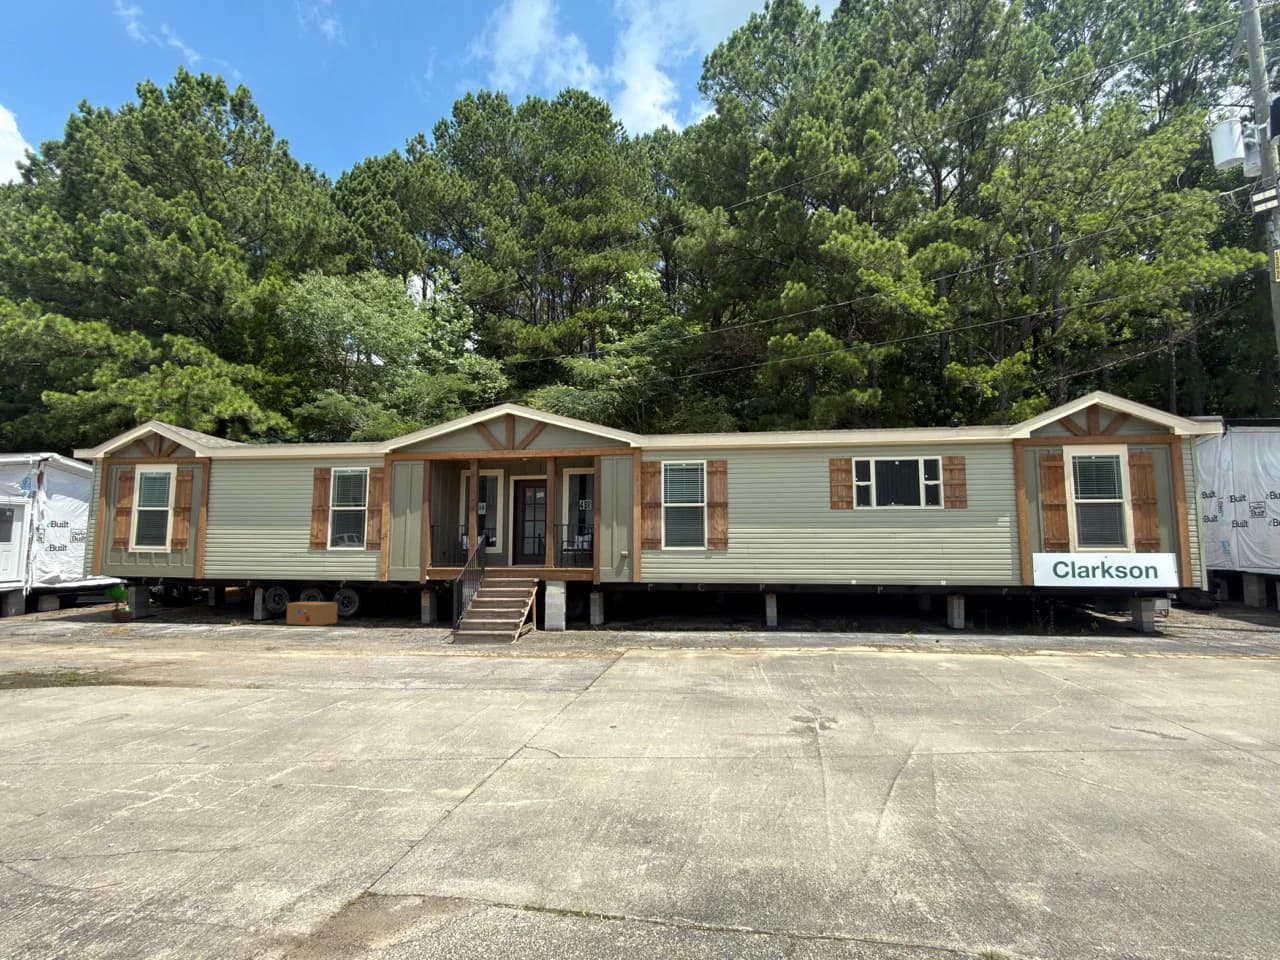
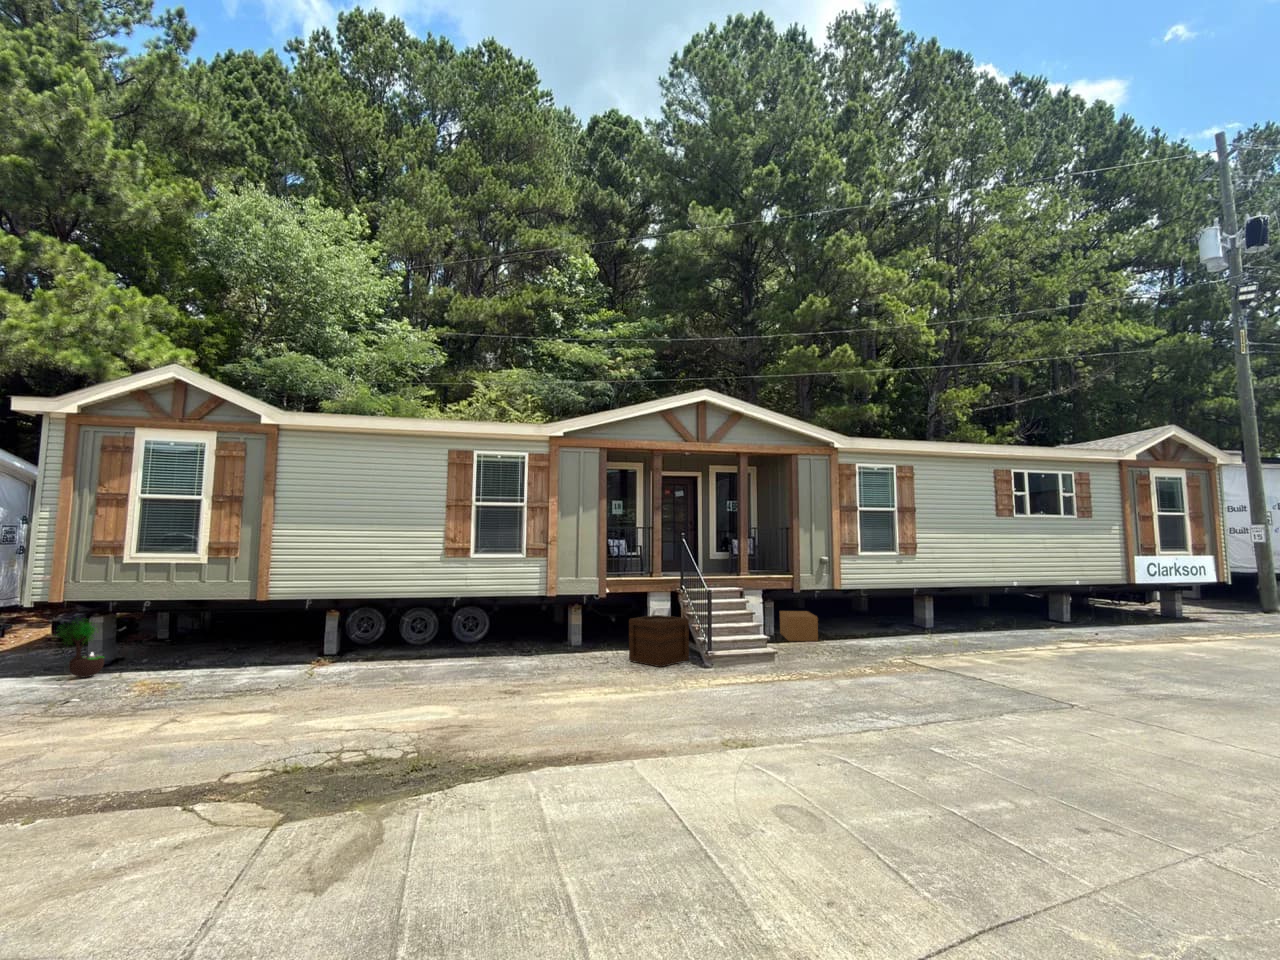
wooden crate: none [416,597,457,637] -> present [629,615,689,667]
cardboard box: present [286,601,338,626] -> present [780,611,818,641]

